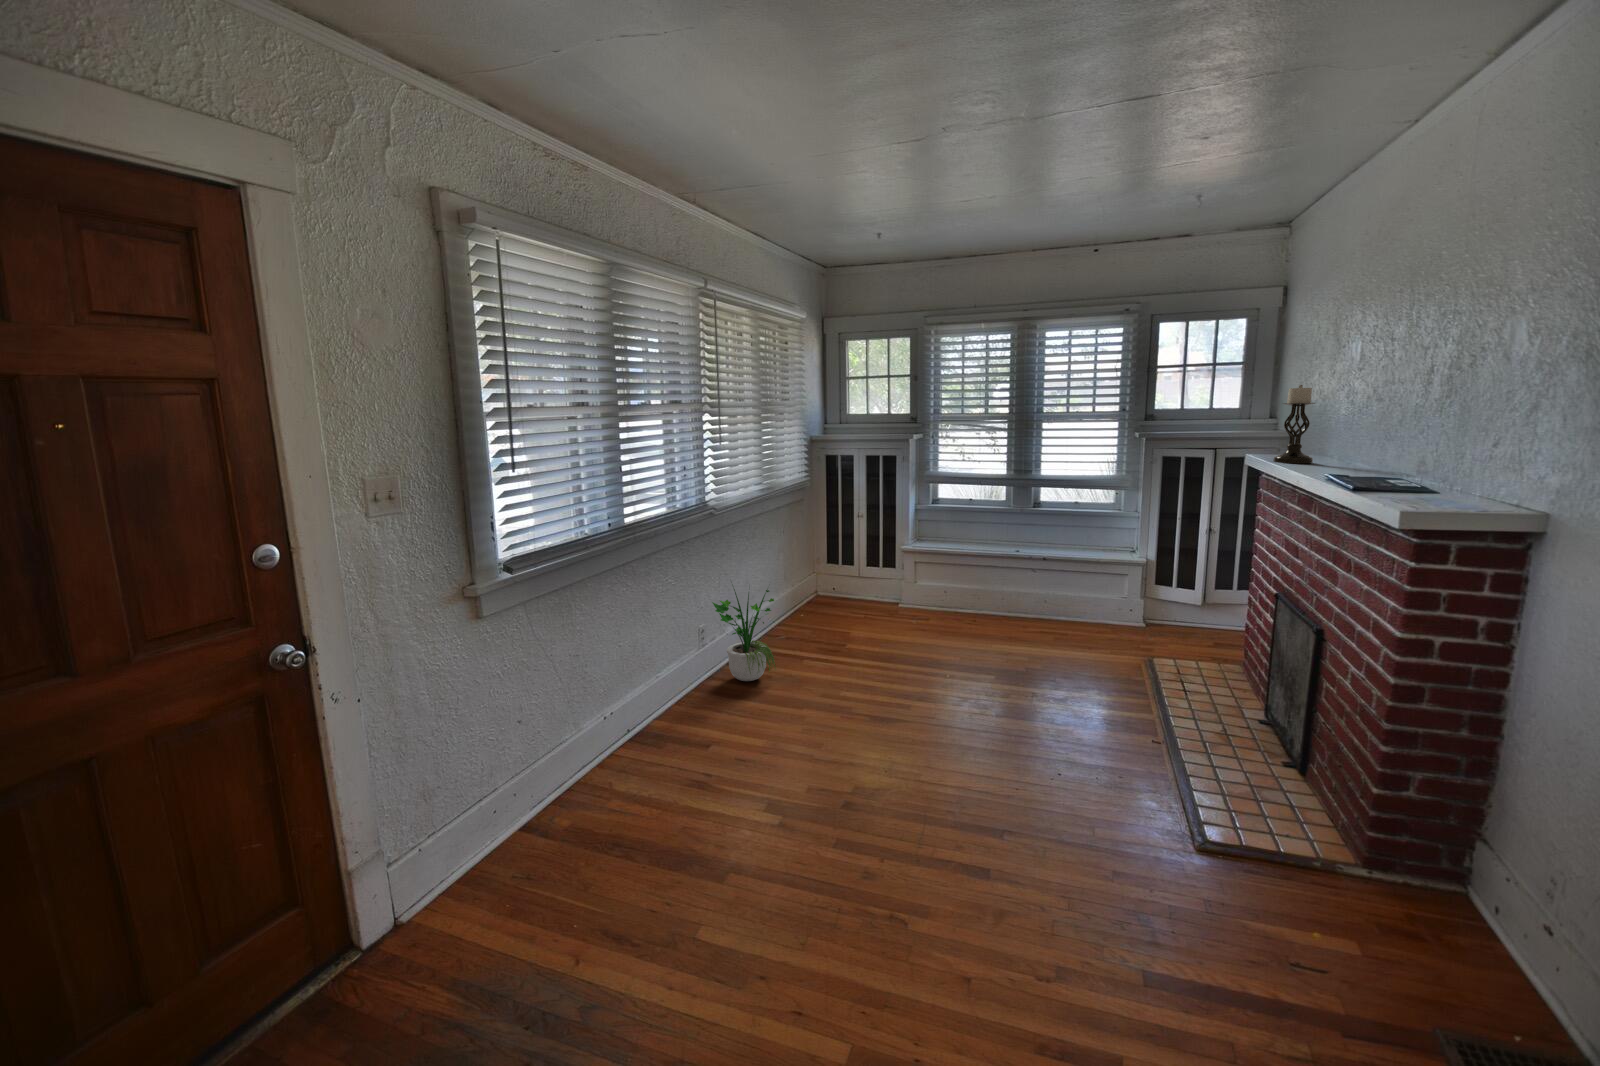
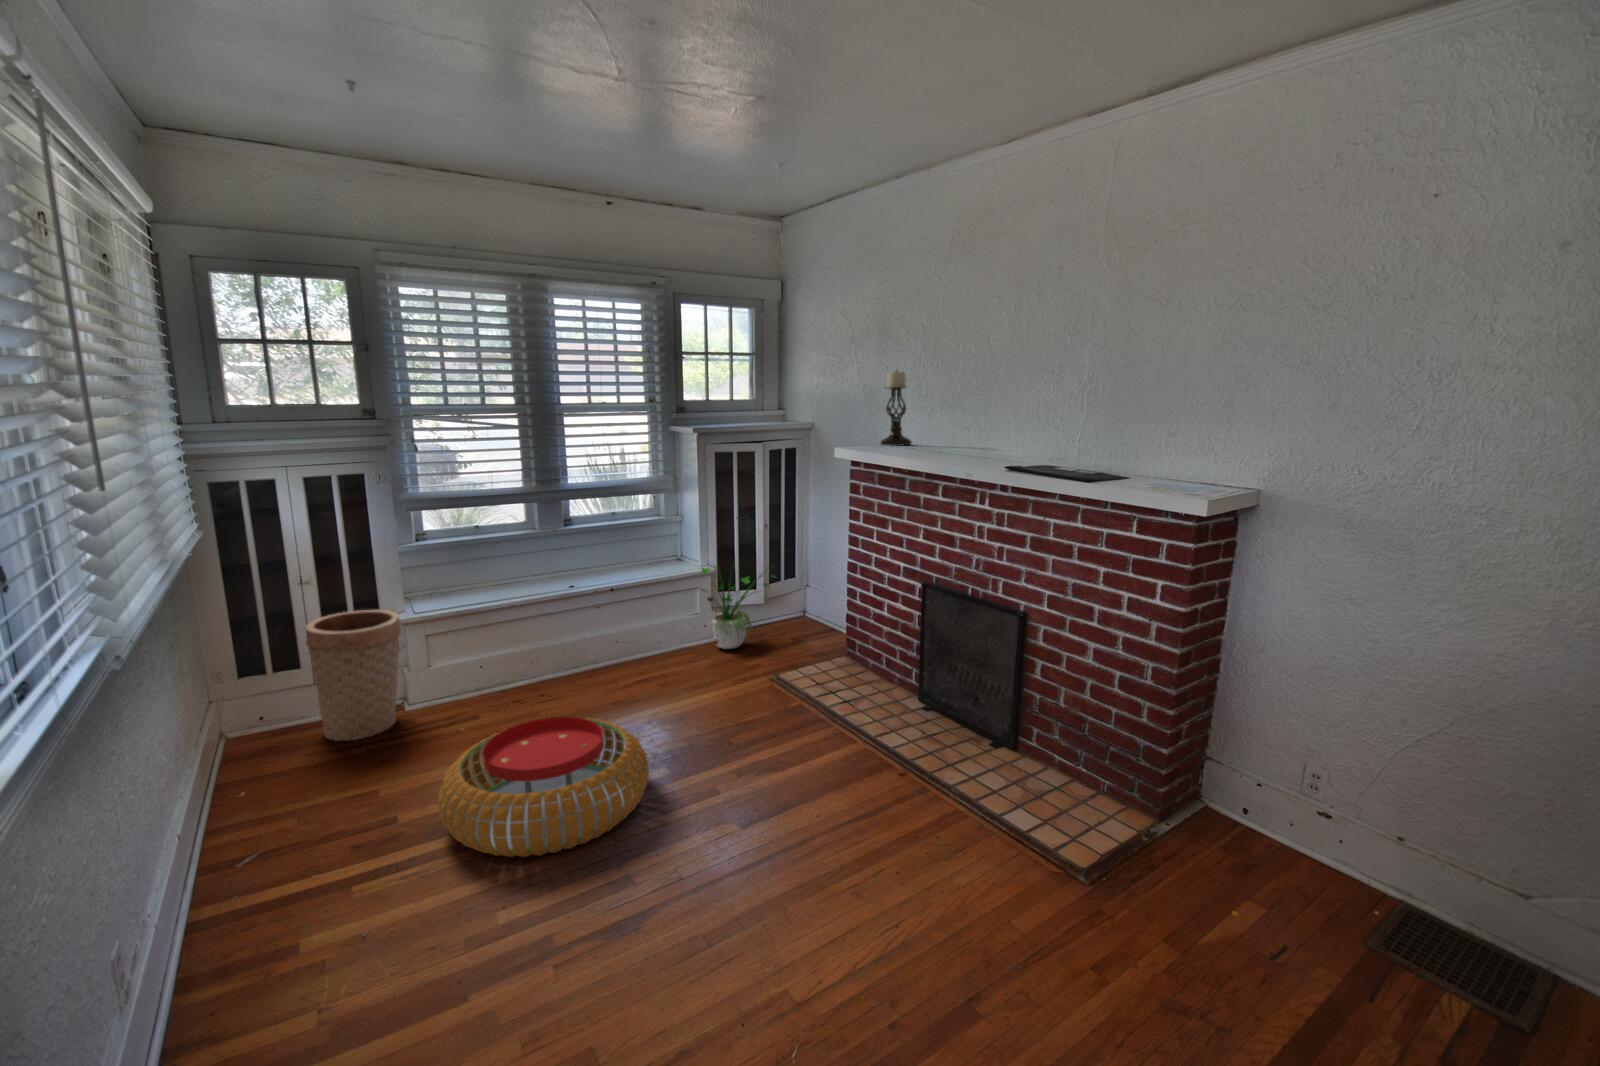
basket: none [850,538,899,613] -> present [306,610,401,741]
potted plant: present [712,589,776,681] -> present [700,568,775,649]
pouf: none [843,620,970,695] -> present [438,717,649,857]

